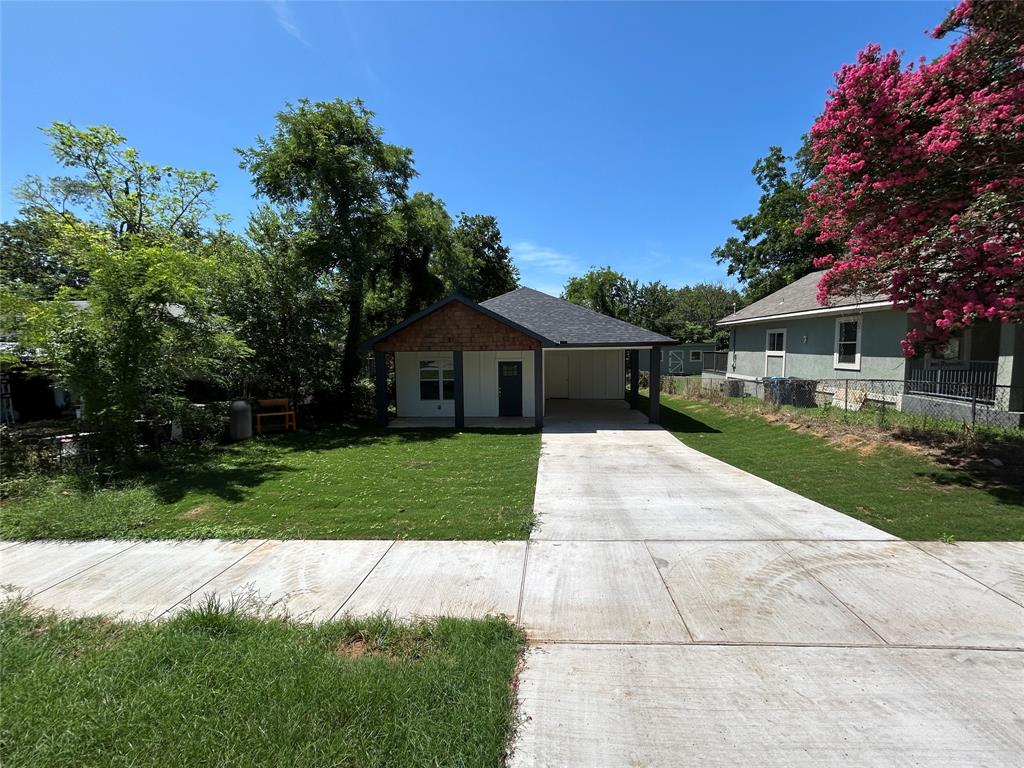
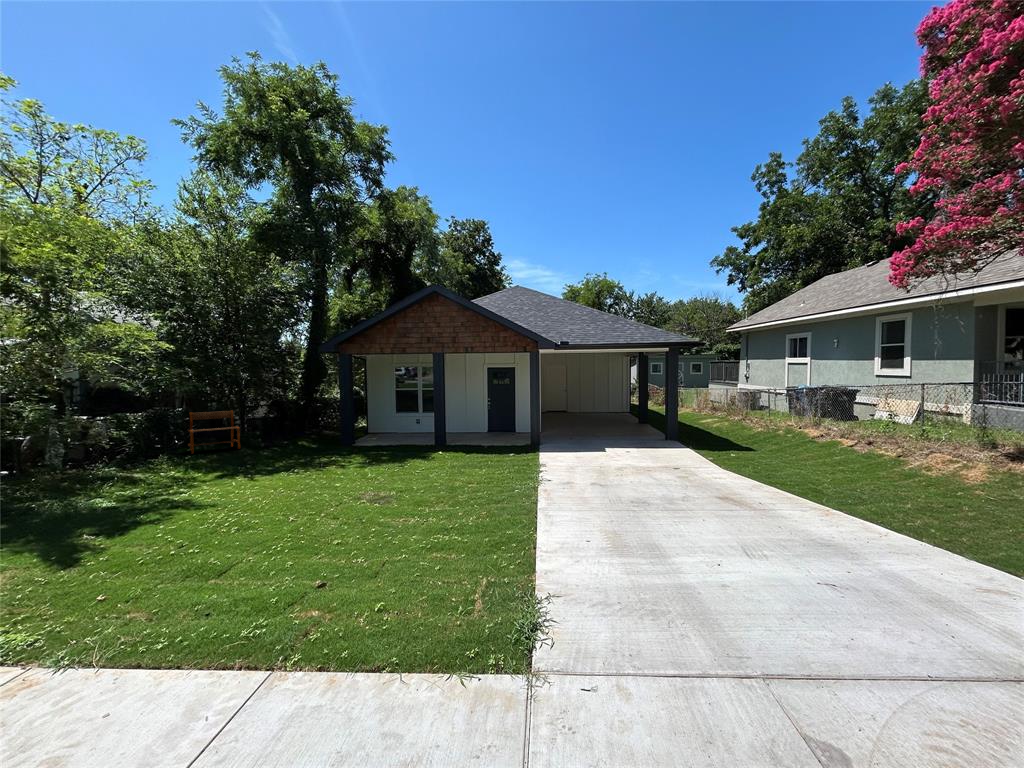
trash can: present [230,401,252,440] -> none [148,414,179,463]

